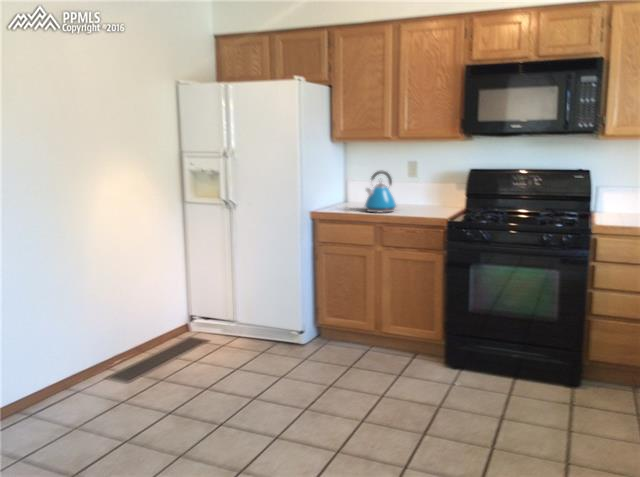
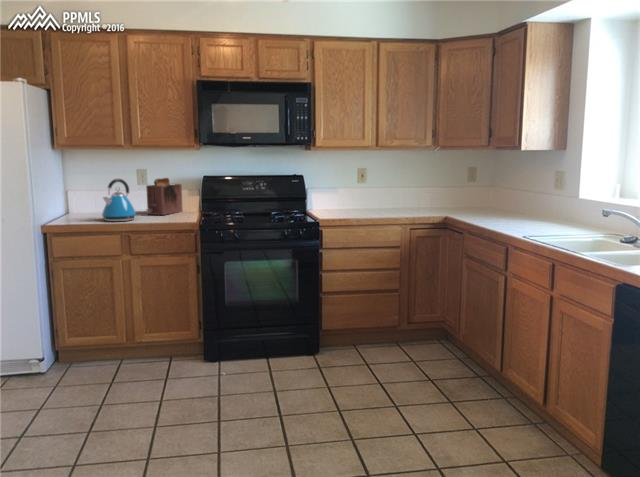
toaster: none [410,169,451,208] -> present [147,178,182,215]

